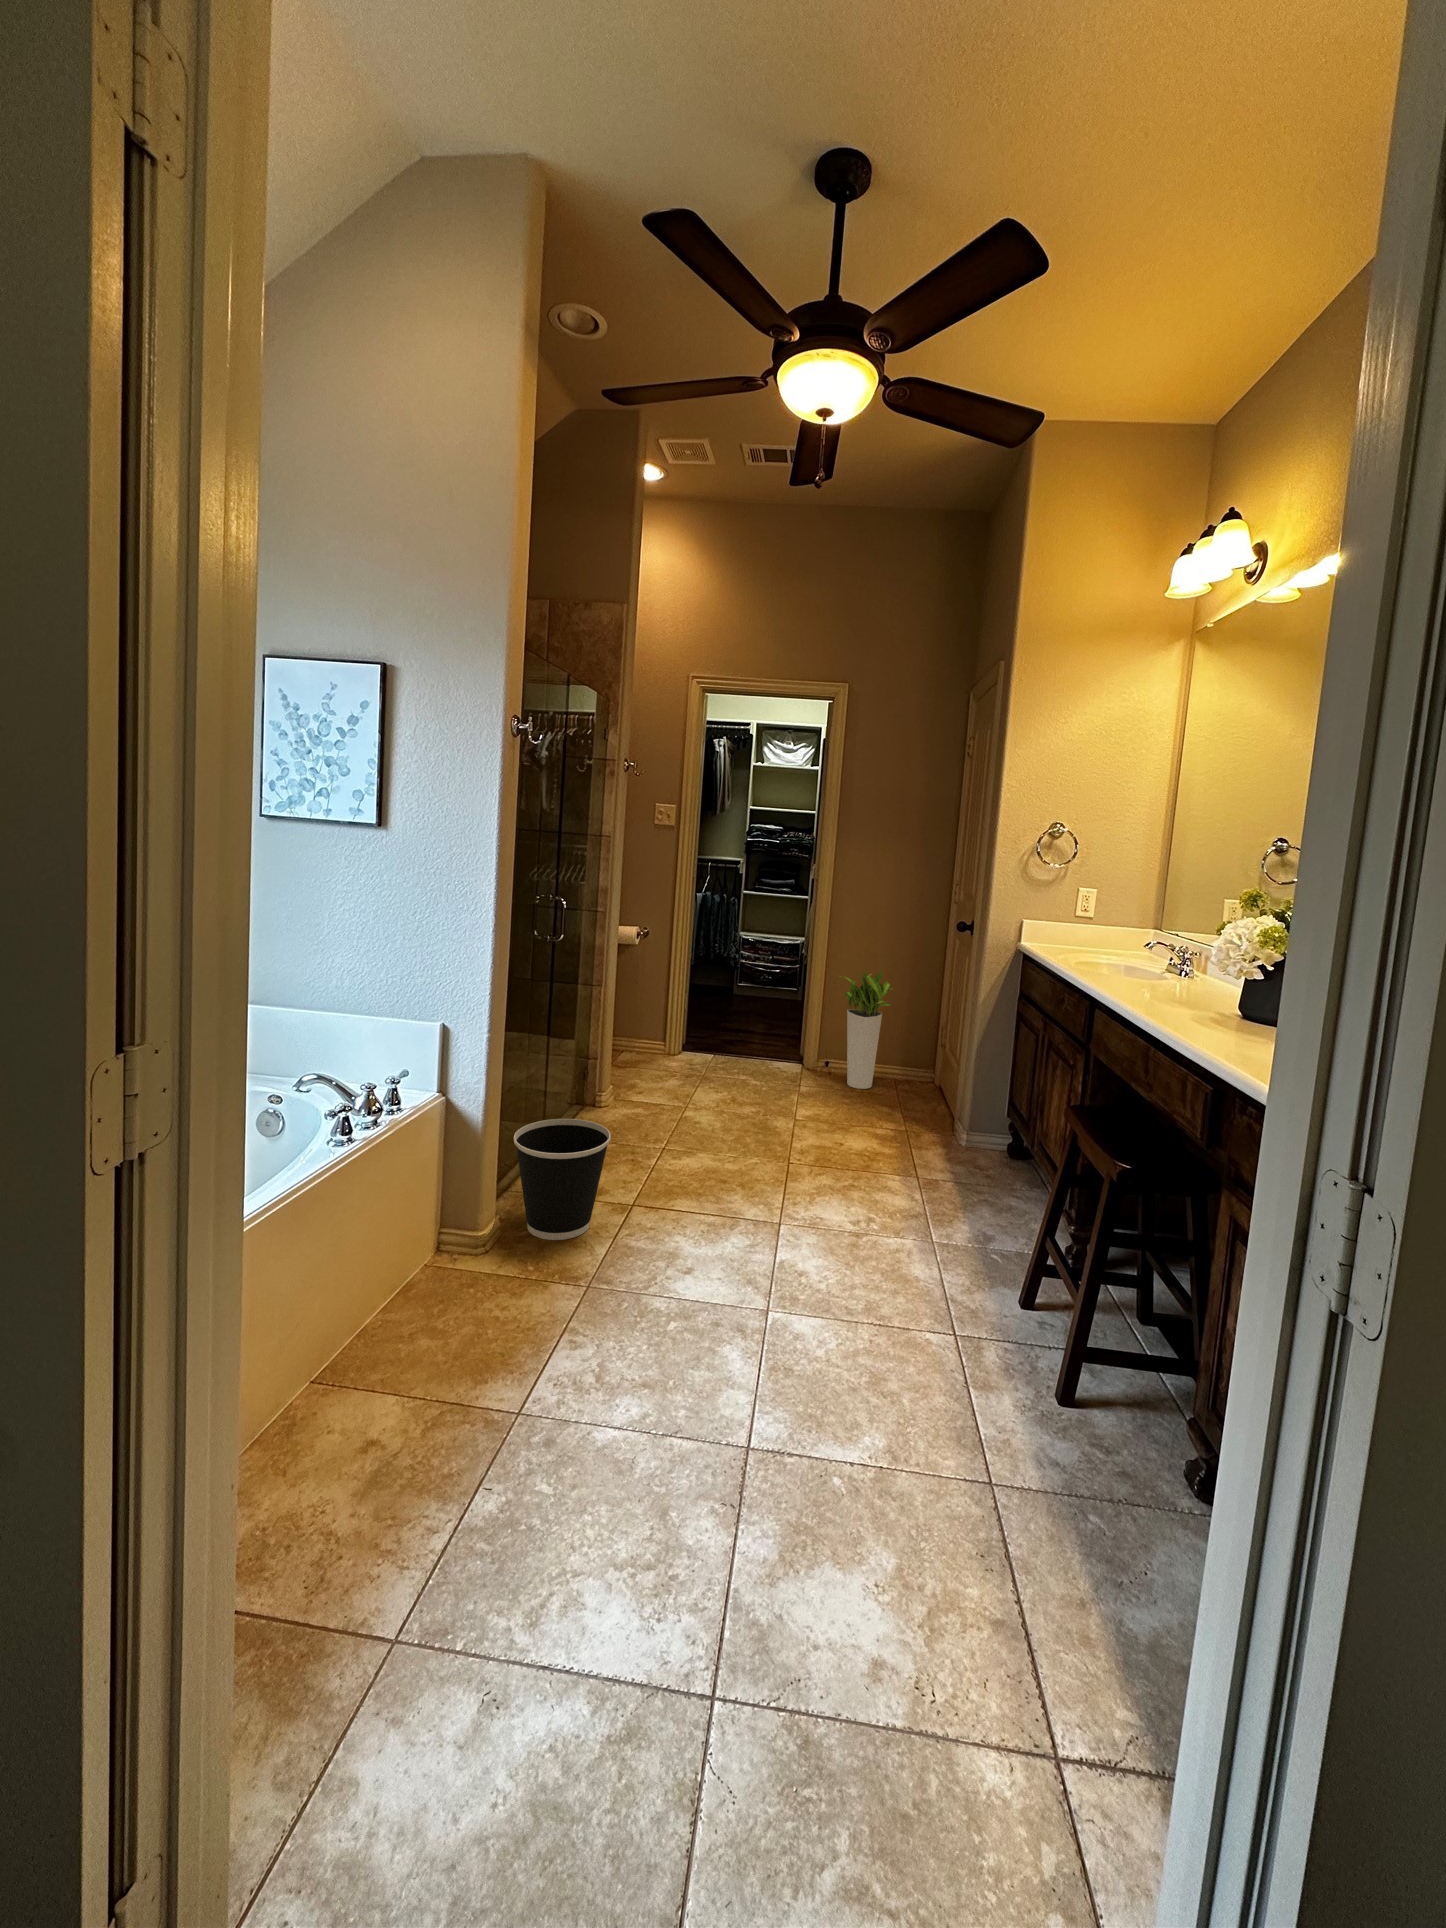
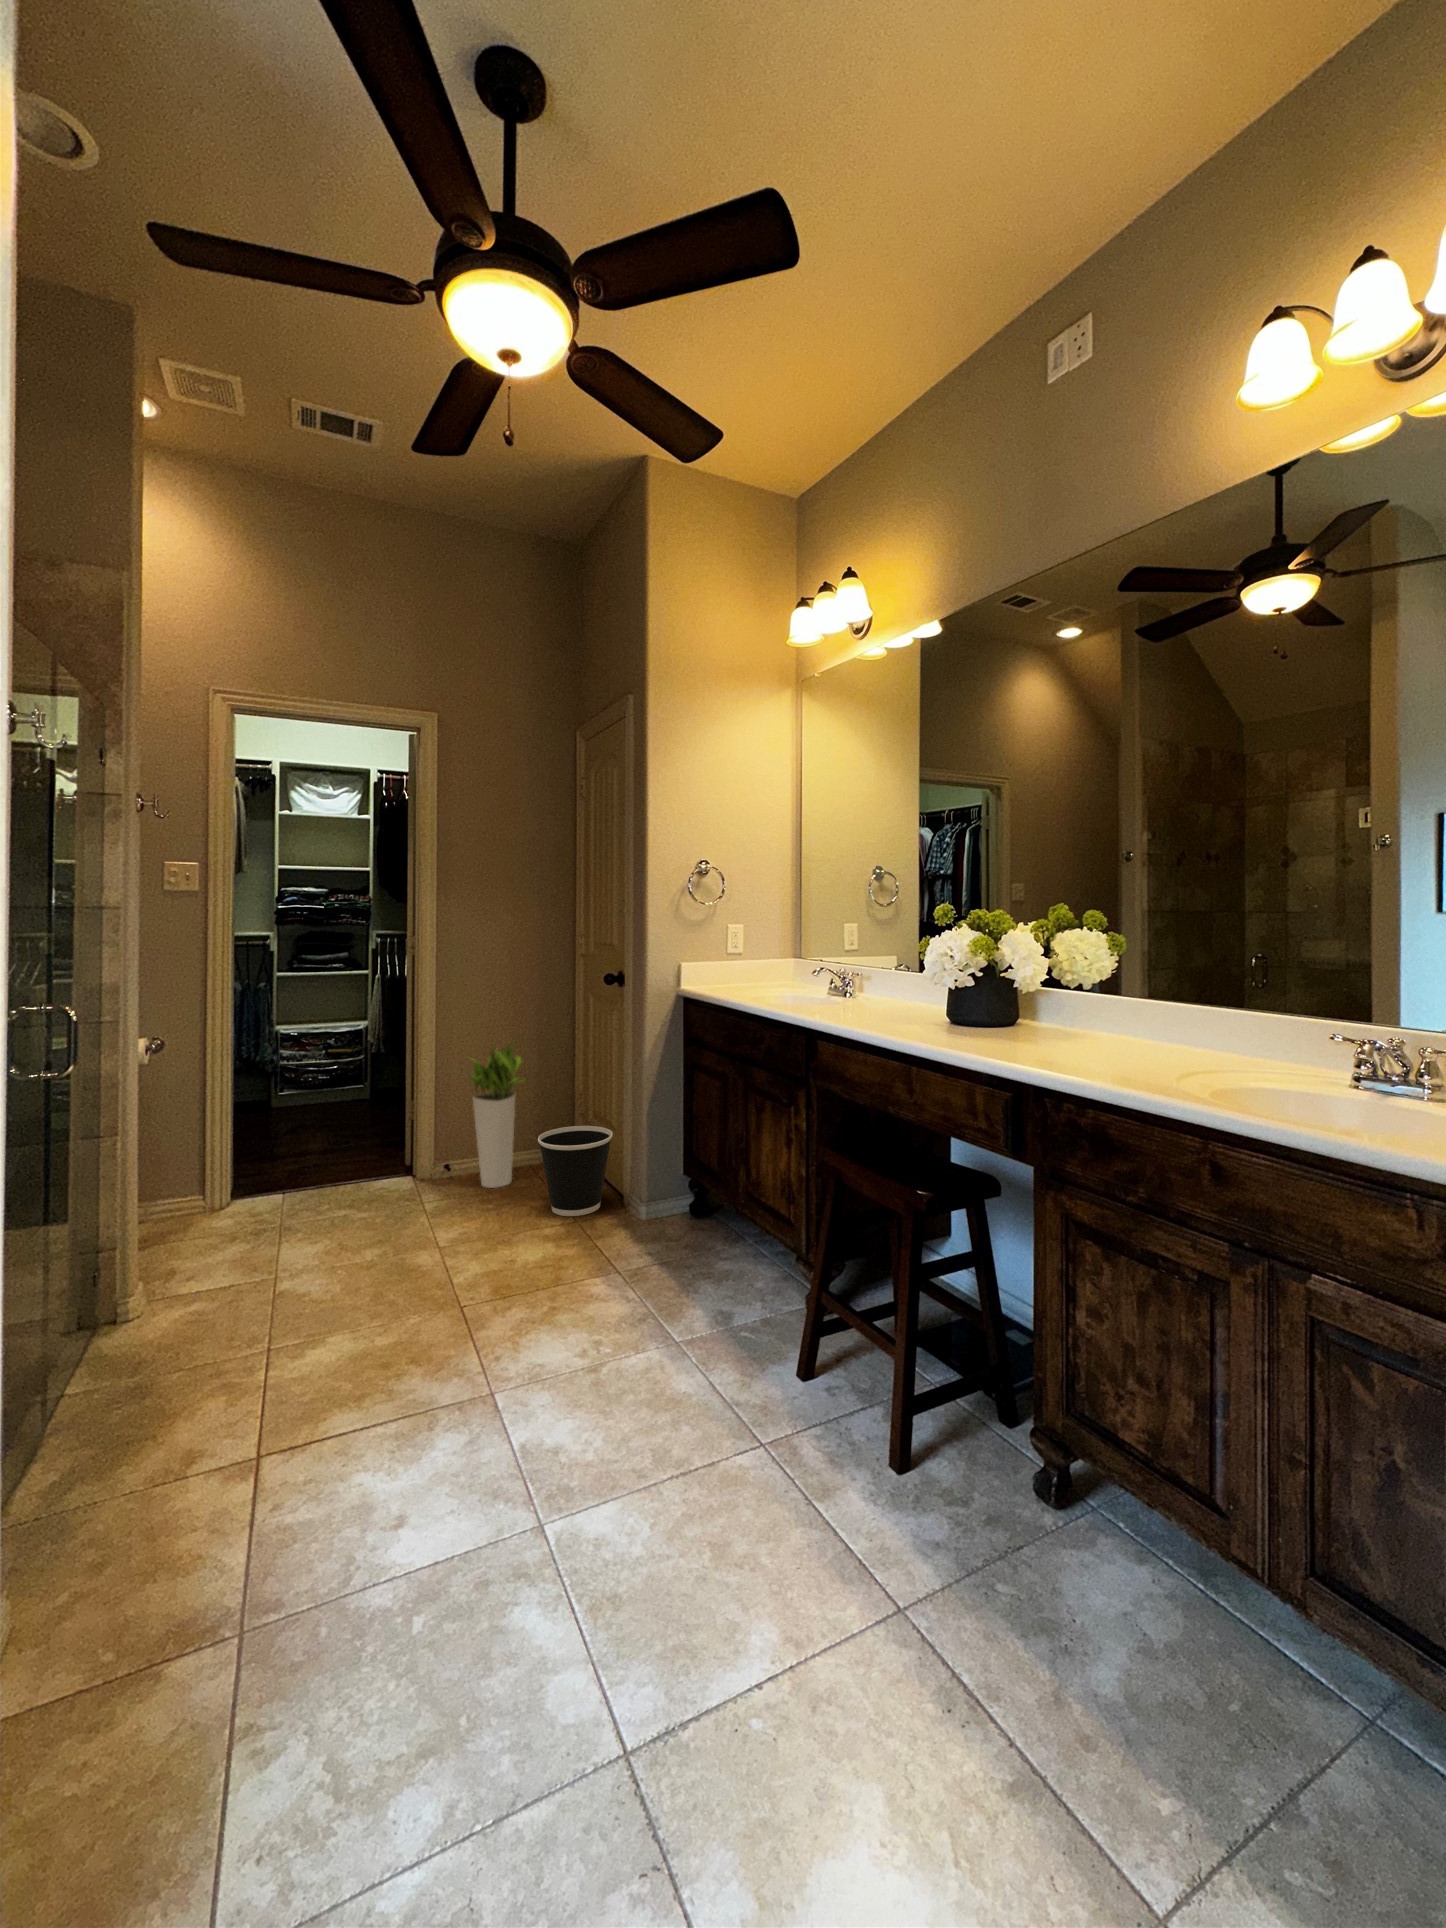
wastebasket: present [514,1119,611,1240] -> present [538,1126,613,1216]

